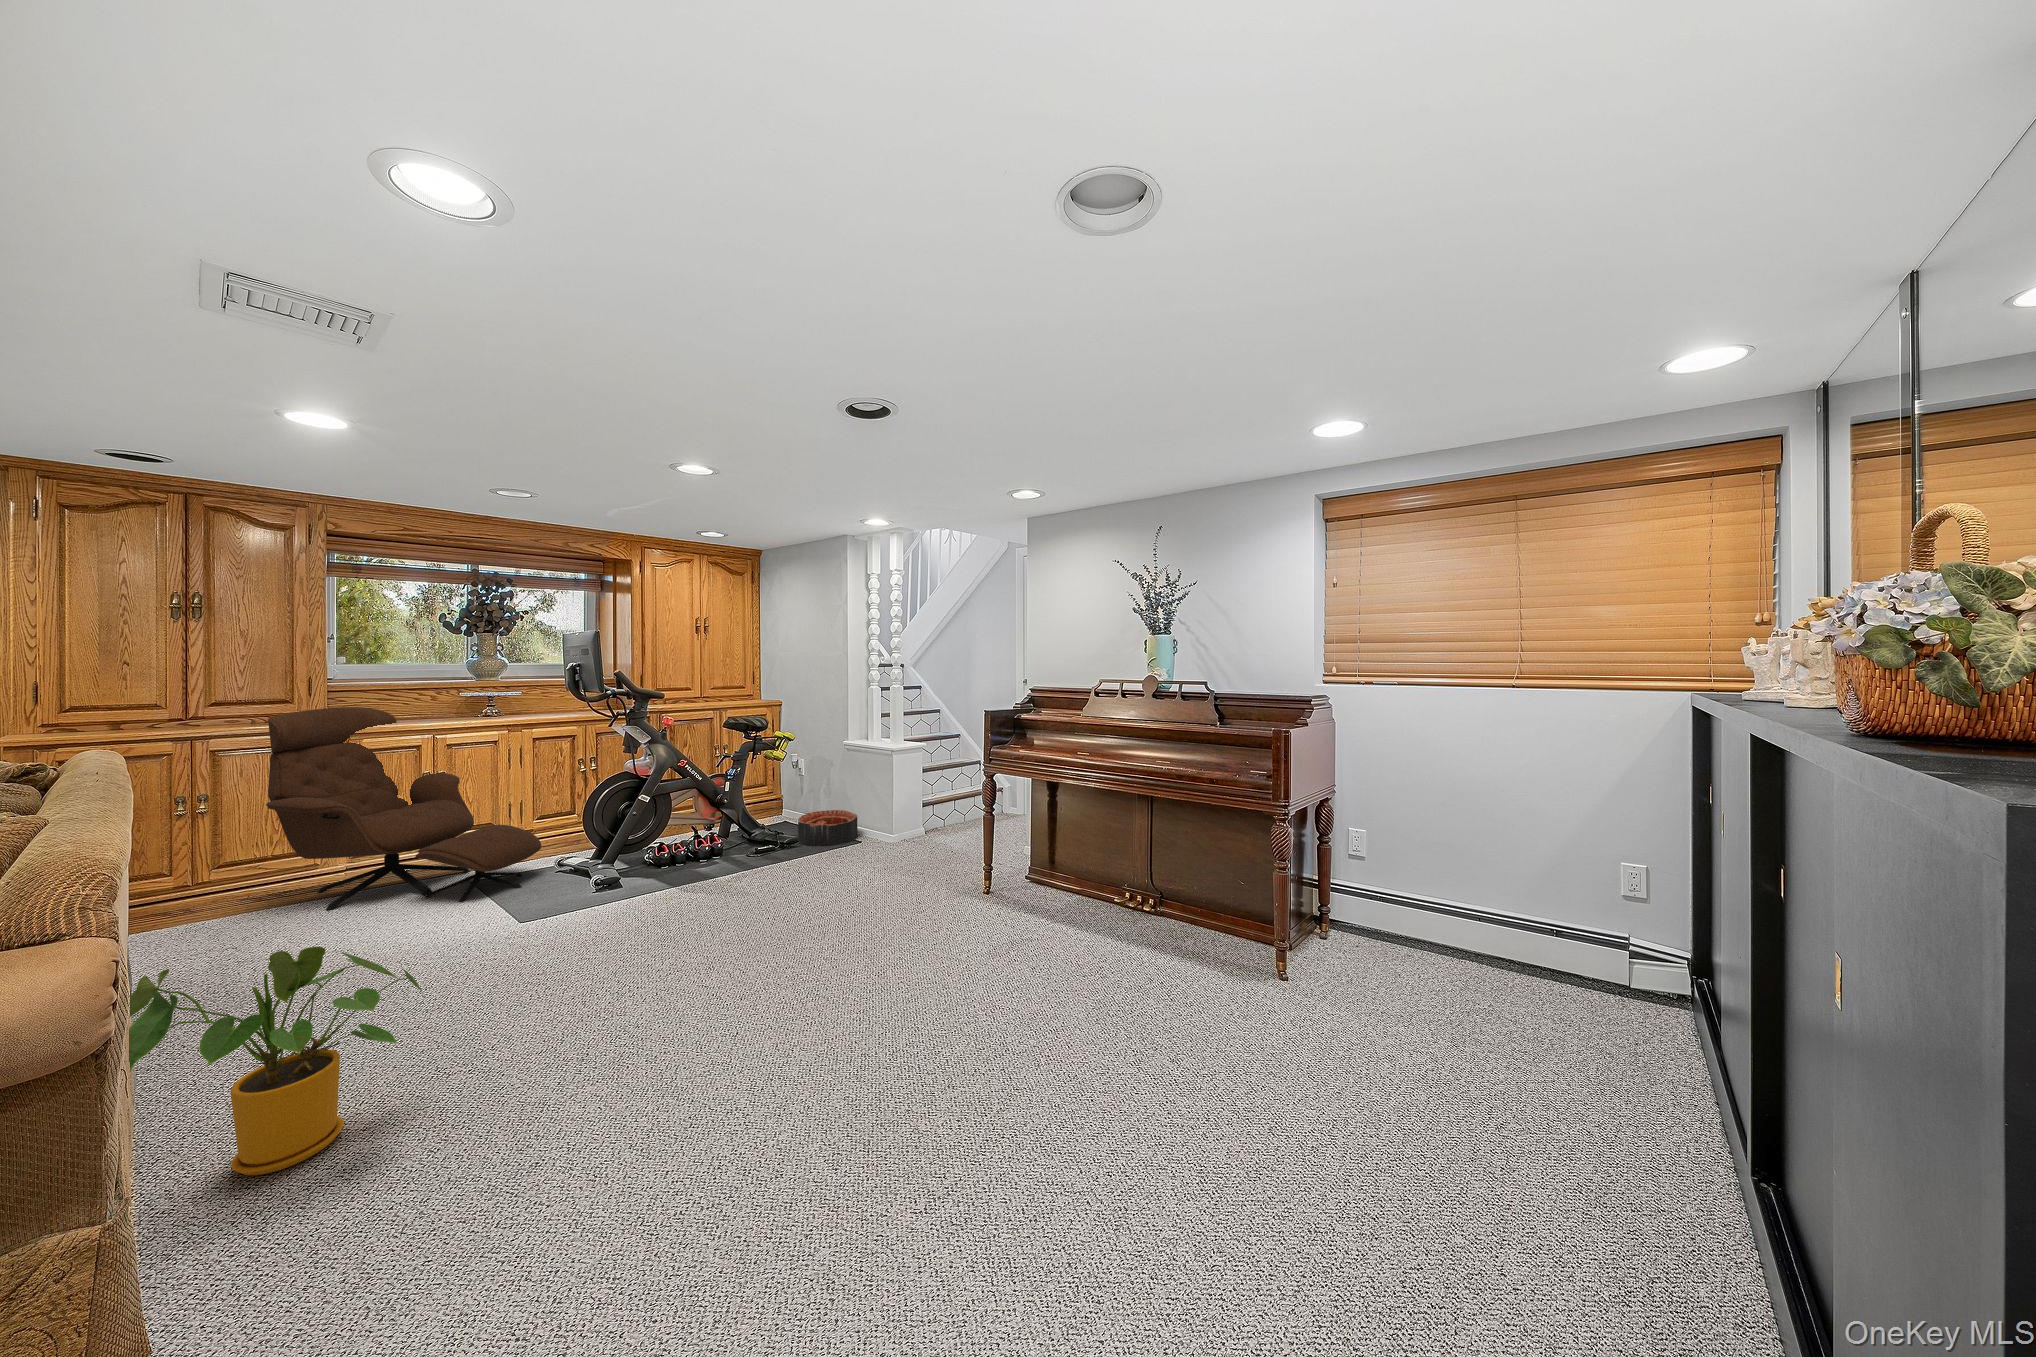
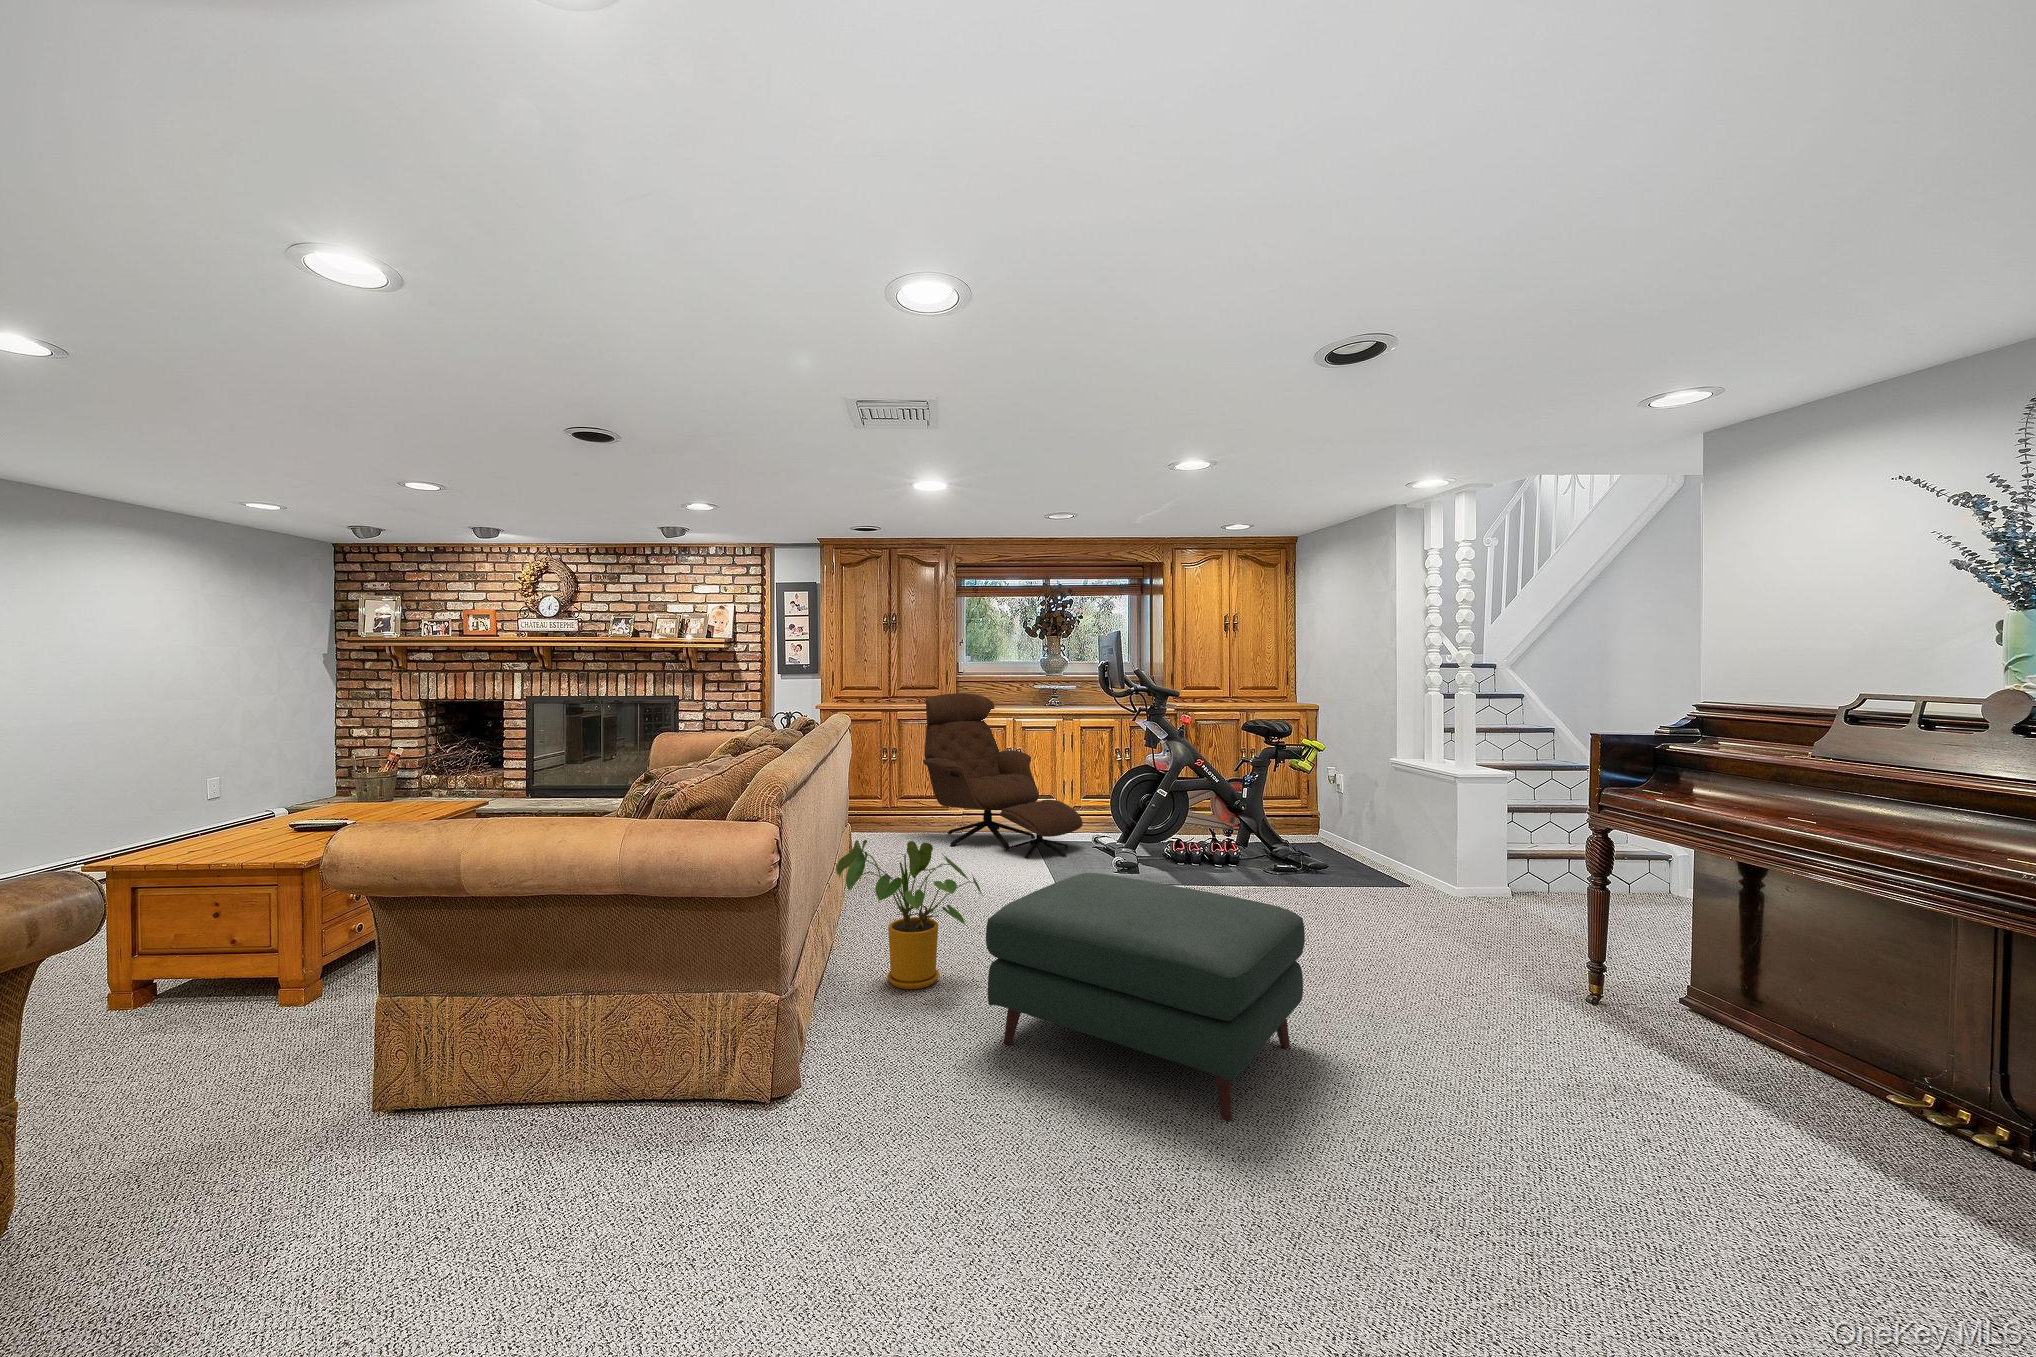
basket: present [798,810,858,846] -> none [1320,837,1395,879]
ottoman: none [449,911,838,1185] -> present [986,873,1305,1122]

